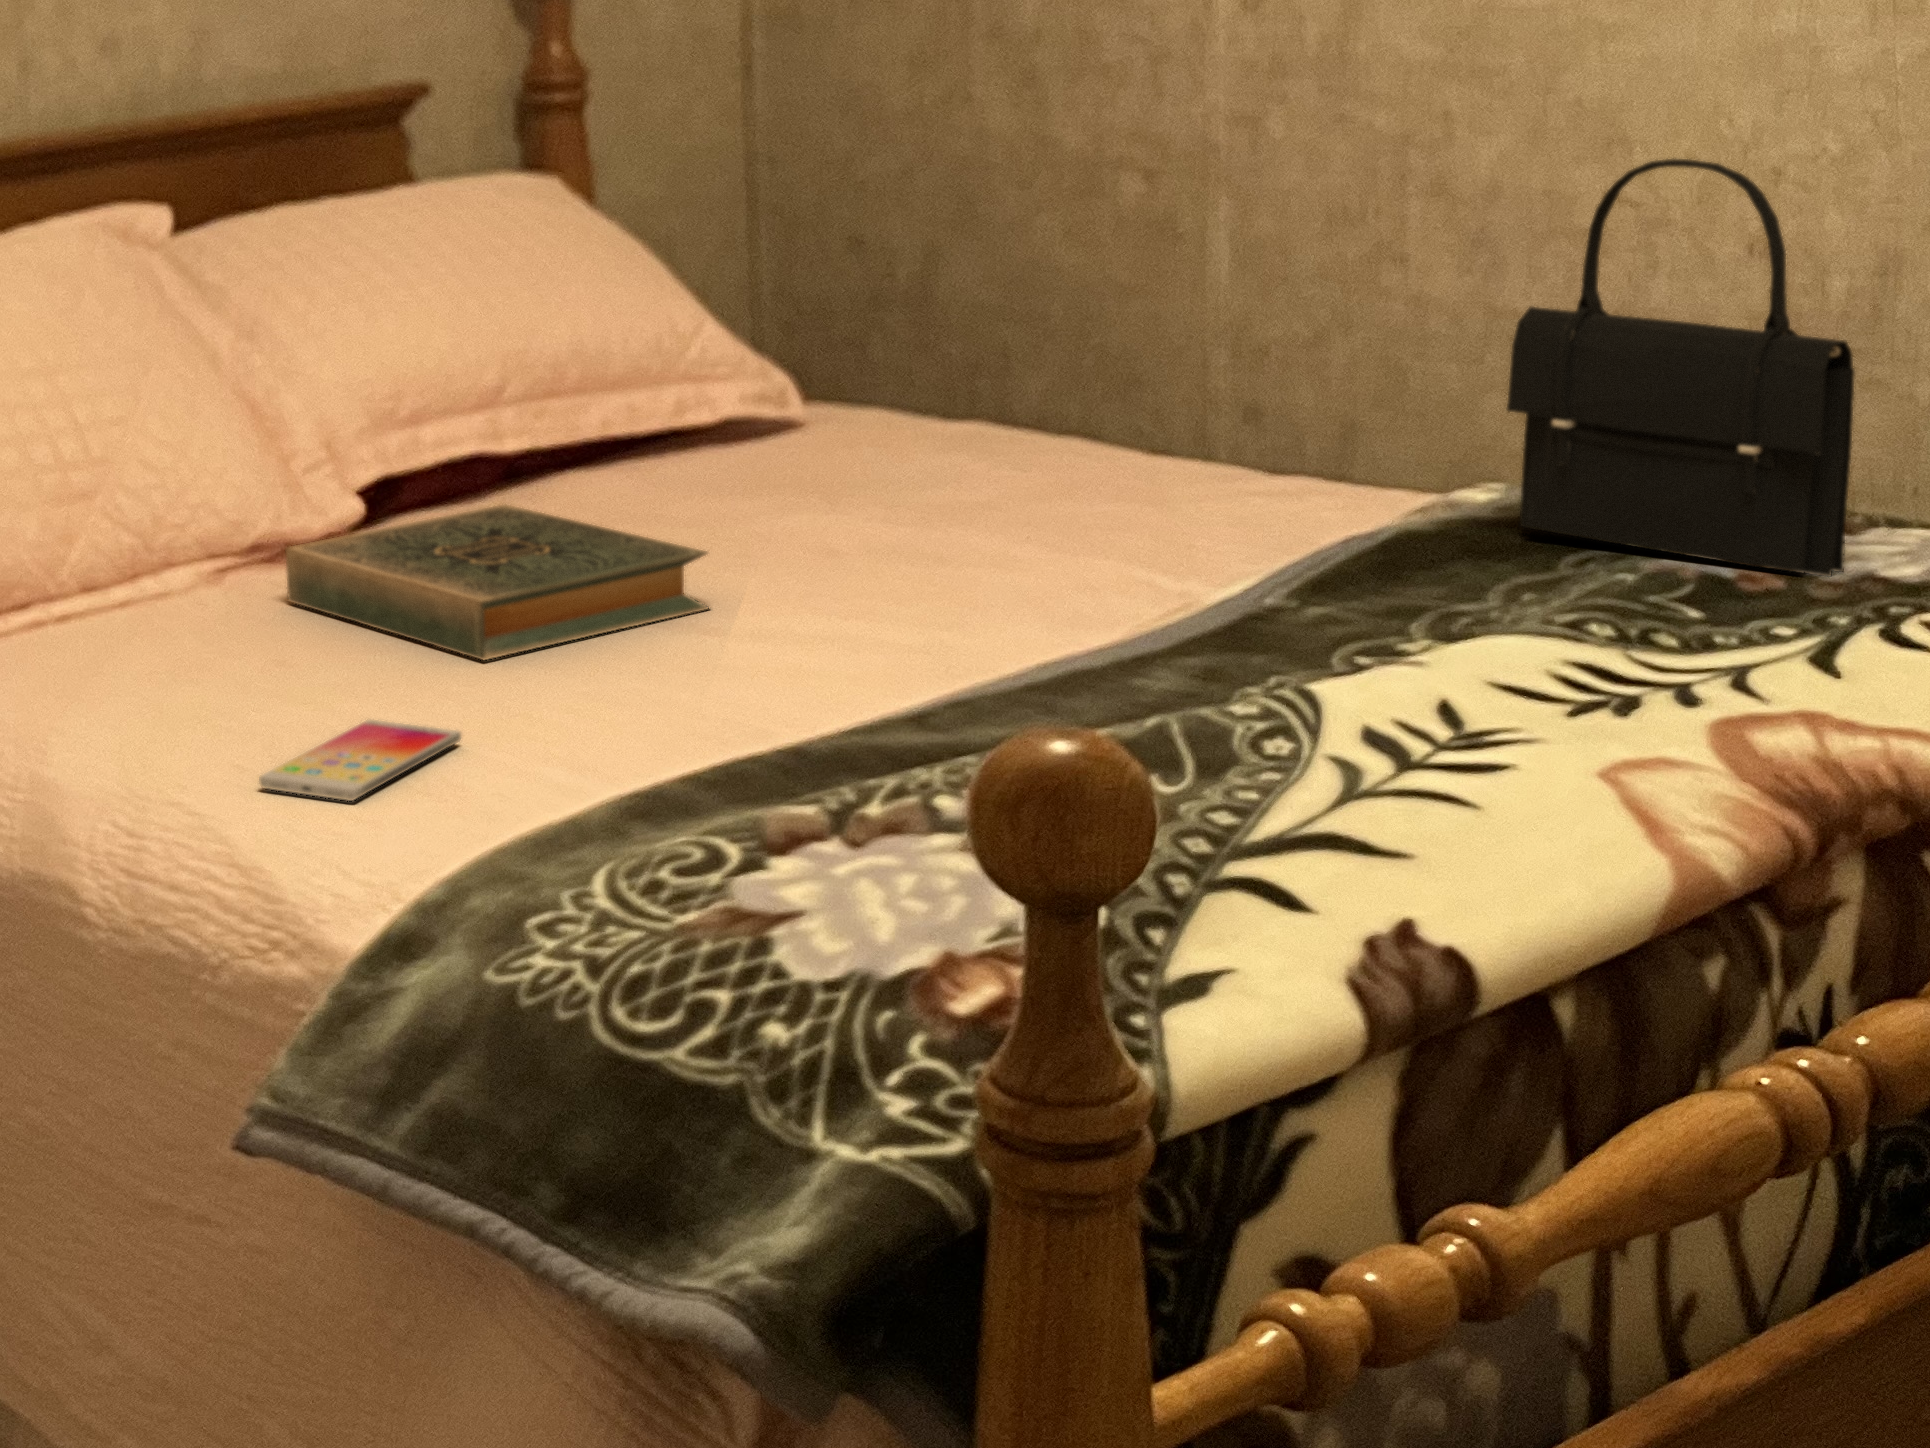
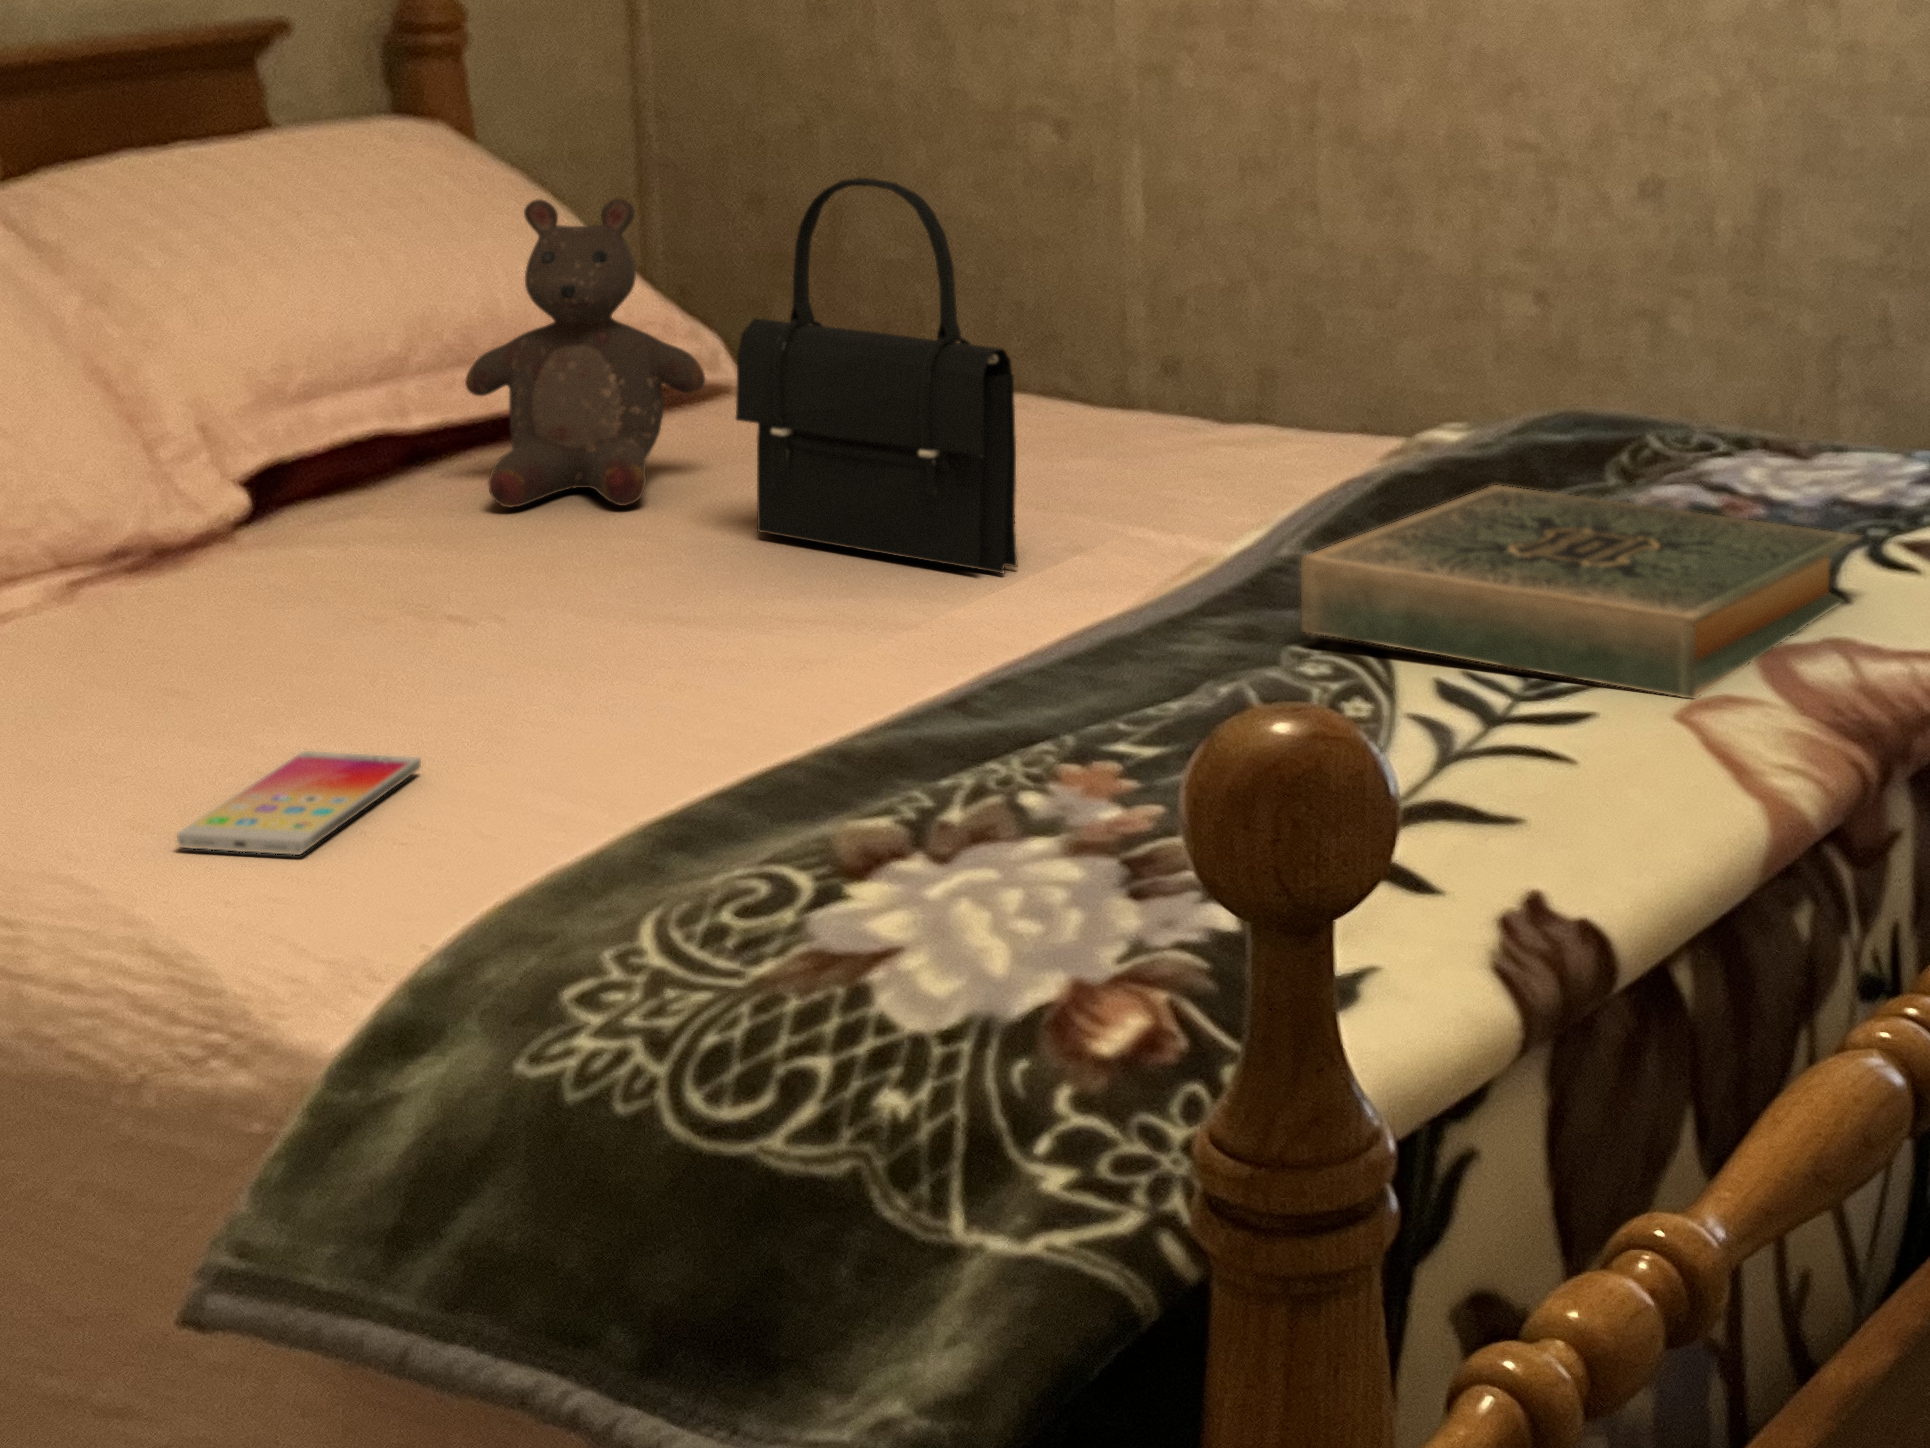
handbag: present [1507,159,1855,576] -> present [736,178,1017,573]
stuffed bear: none [551,251,764,529] -> present [465,199,706,507]
hardback book: present [286,505,708,660] -> present [1301,485,1860,699]

